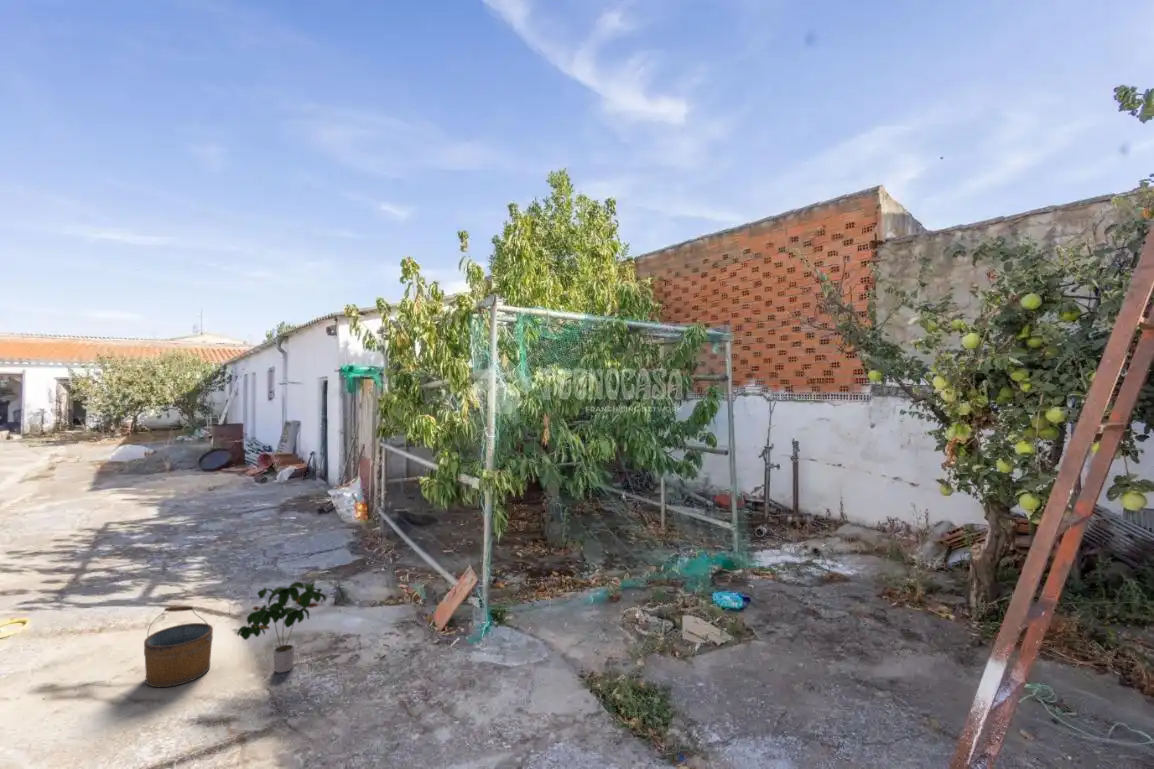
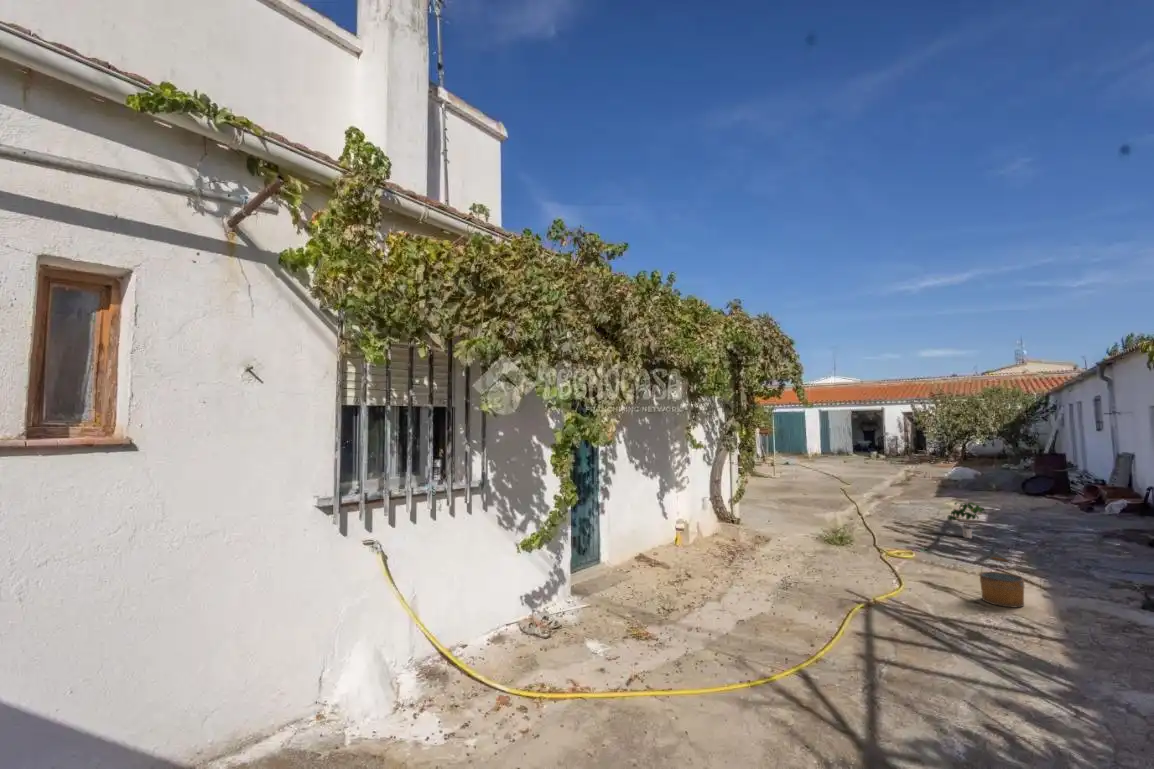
potted plant: present [237,582,326,673] -> present [948,502,984,538]

